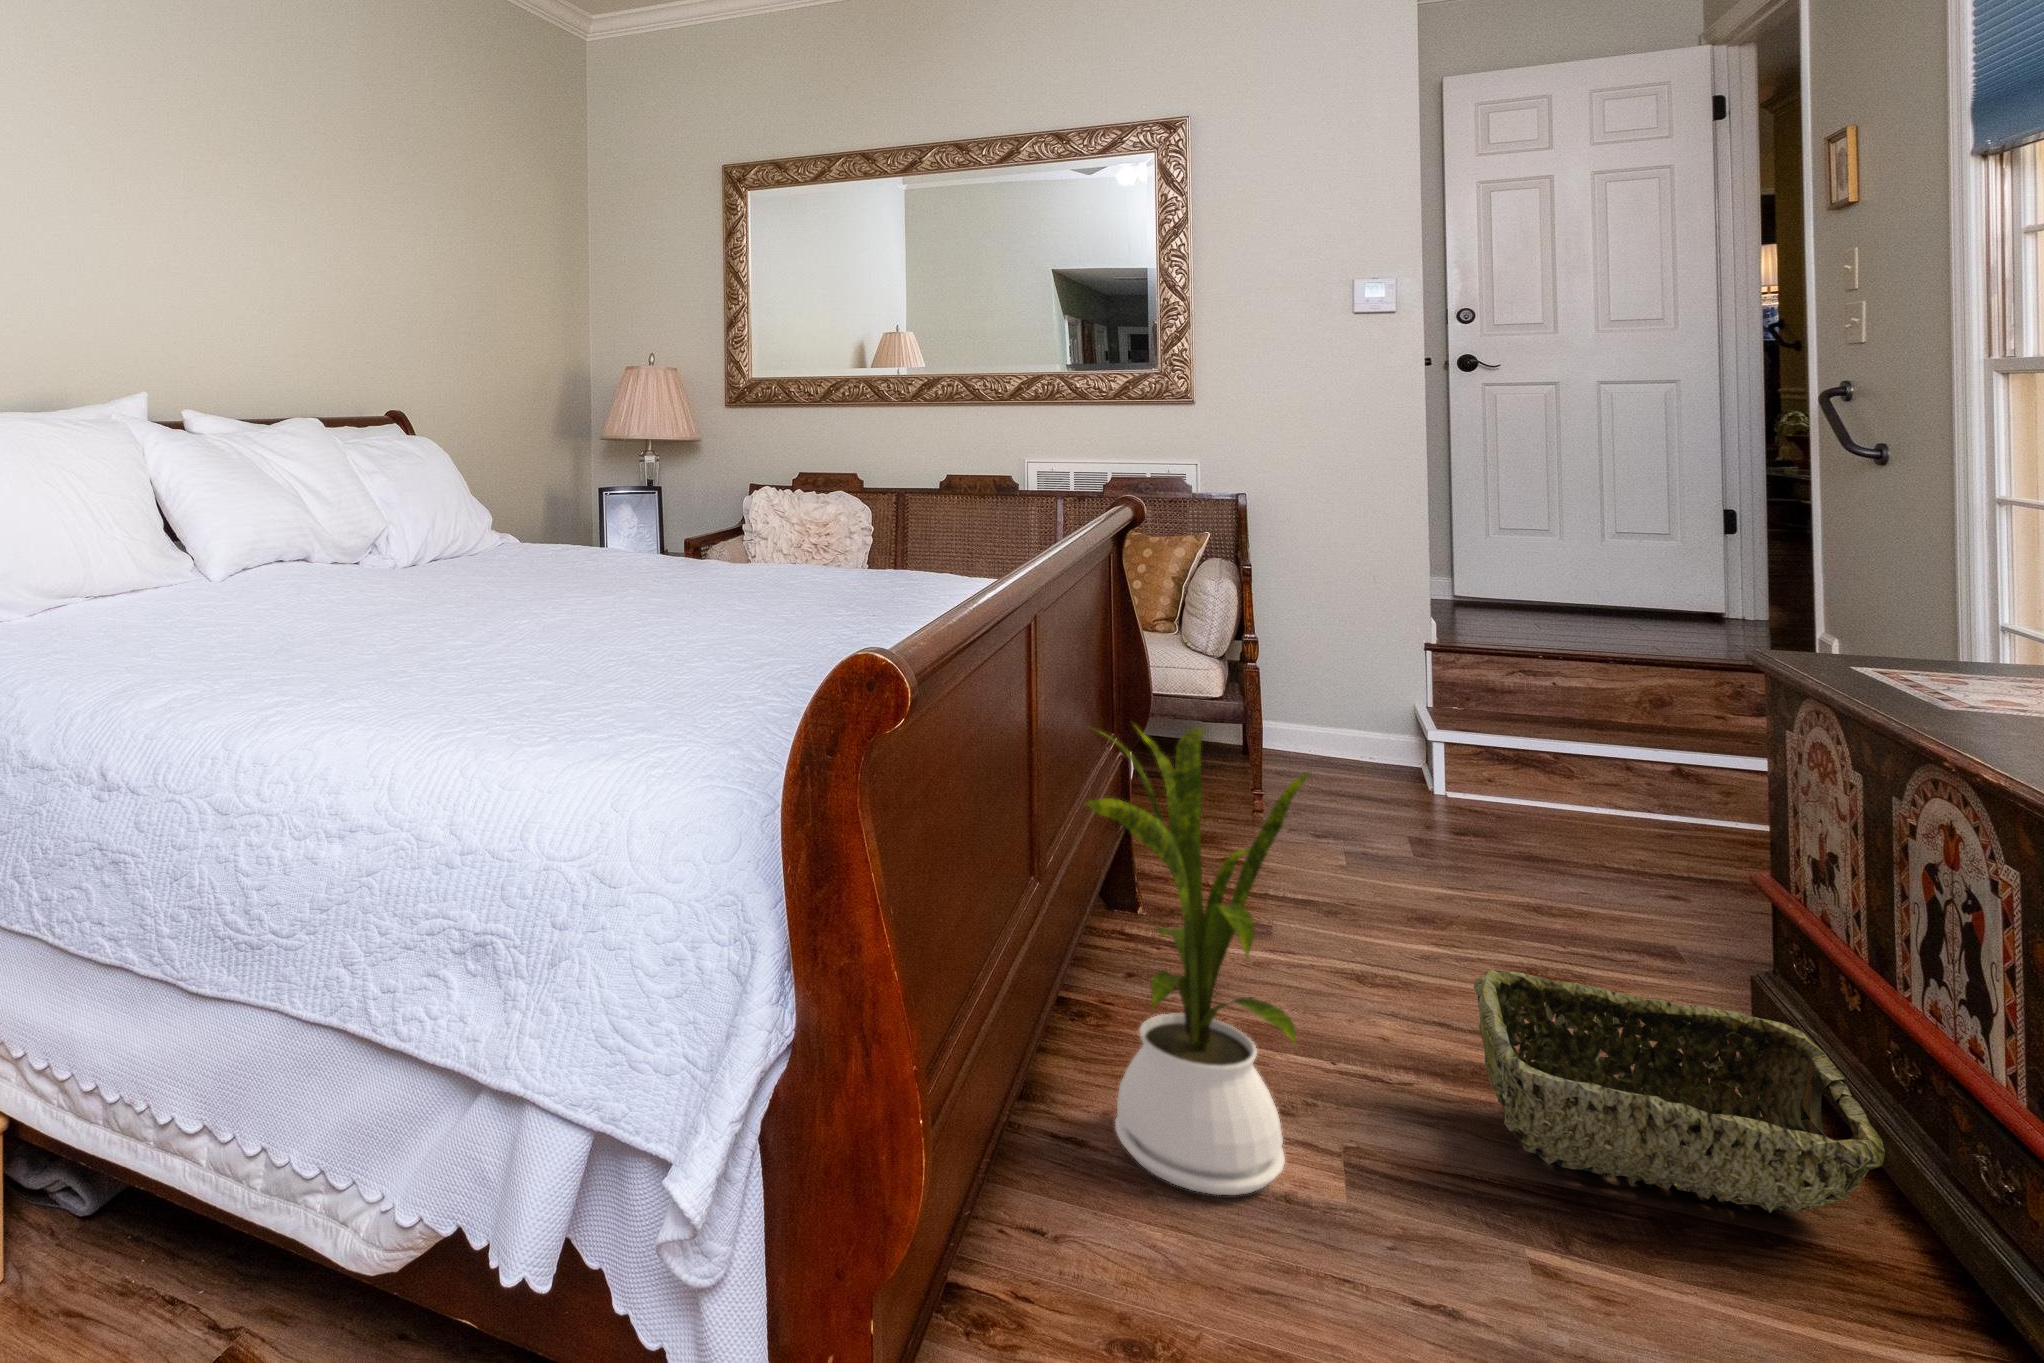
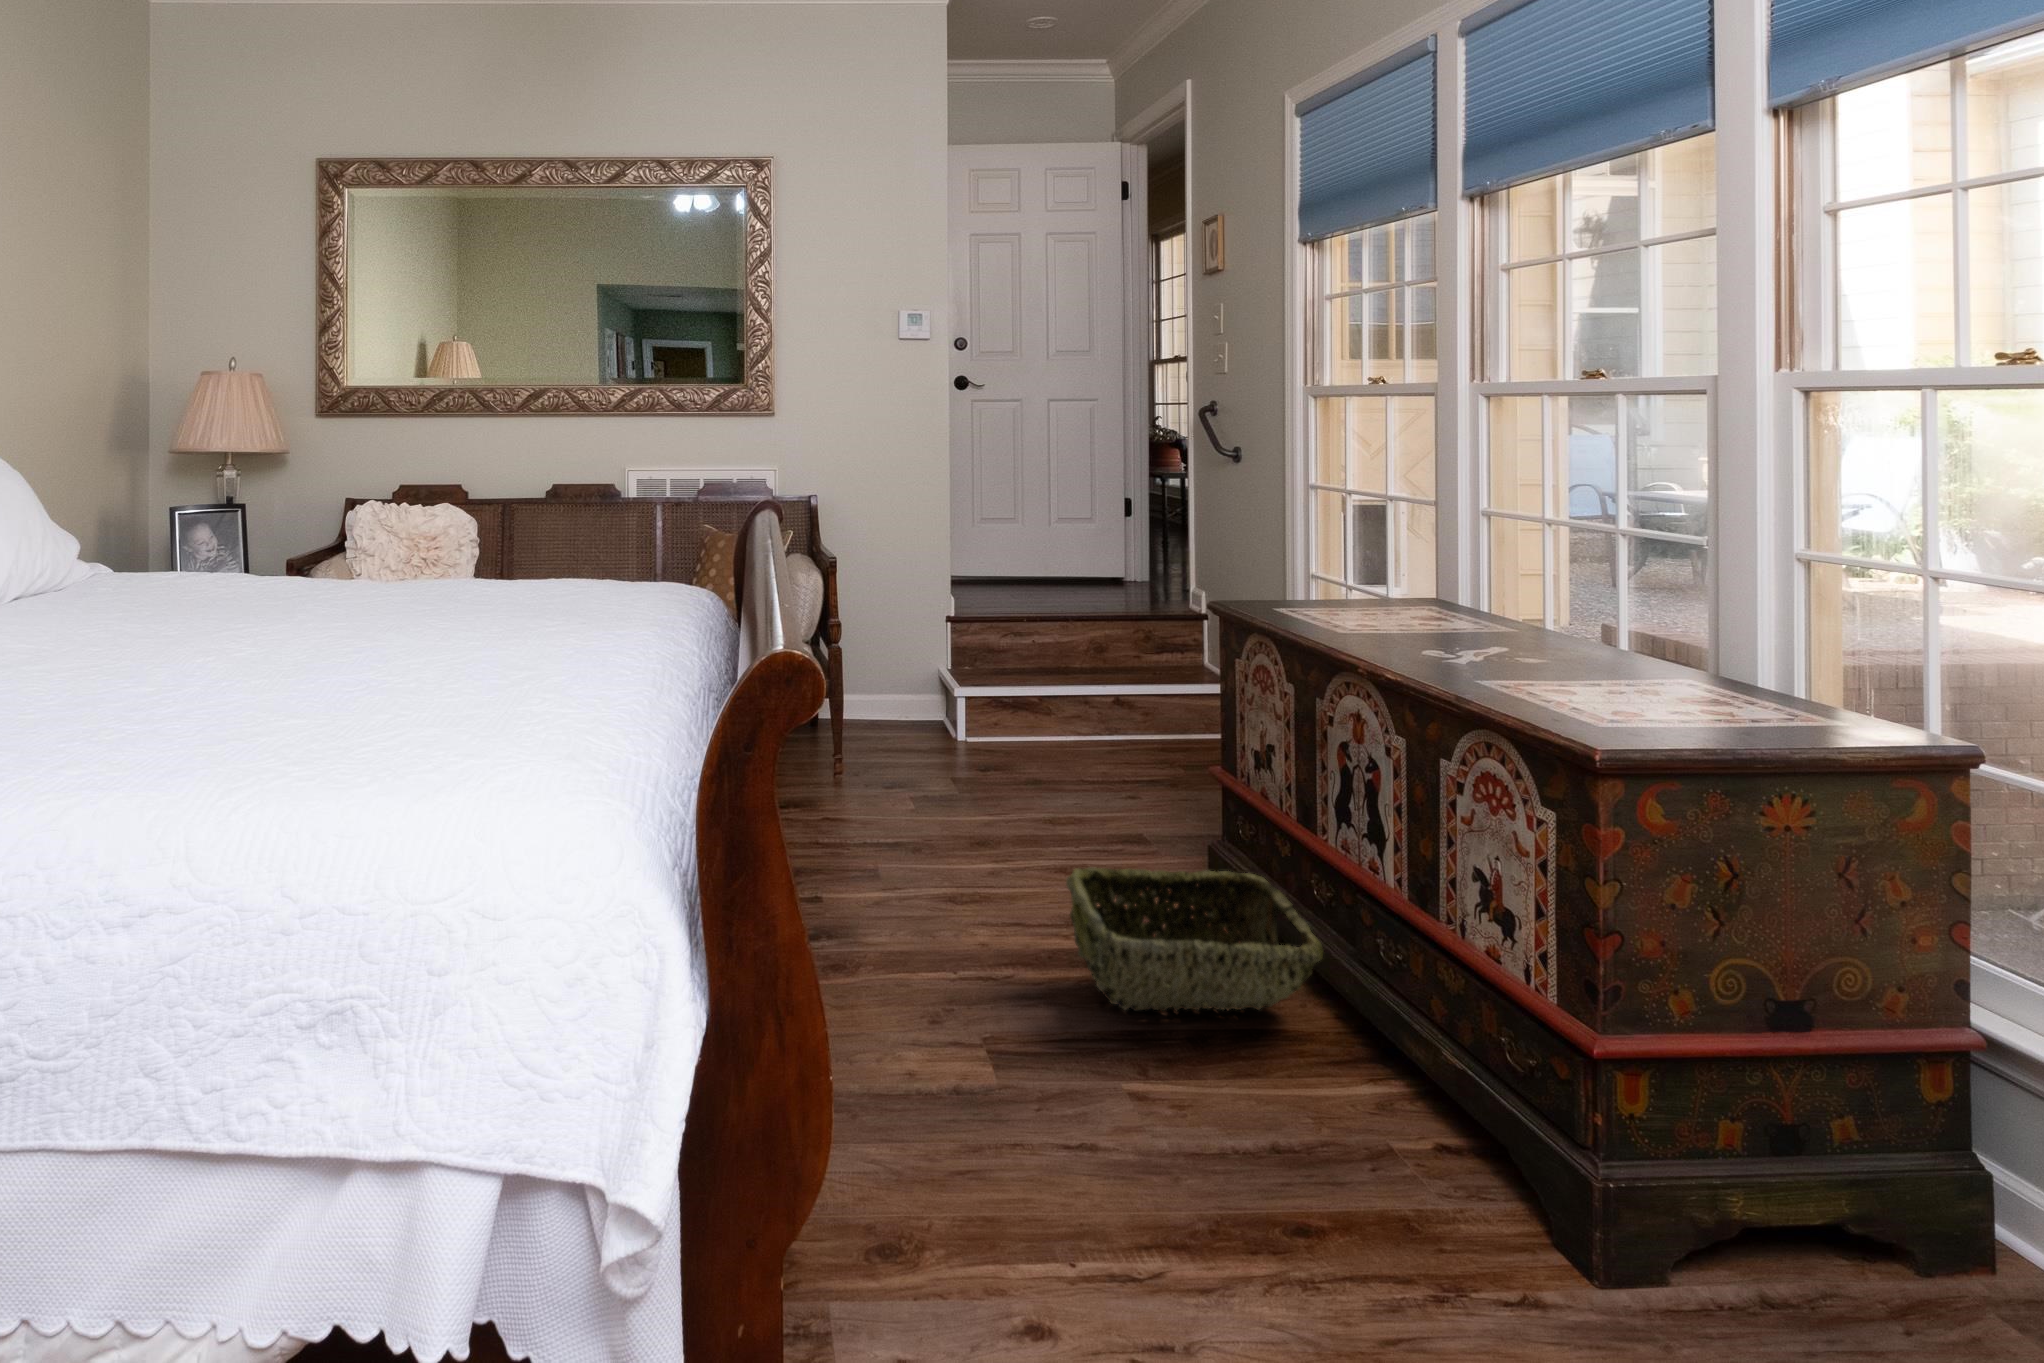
house plant: present [1086,728,1310,1195] -> none [795,687,982,1094]

